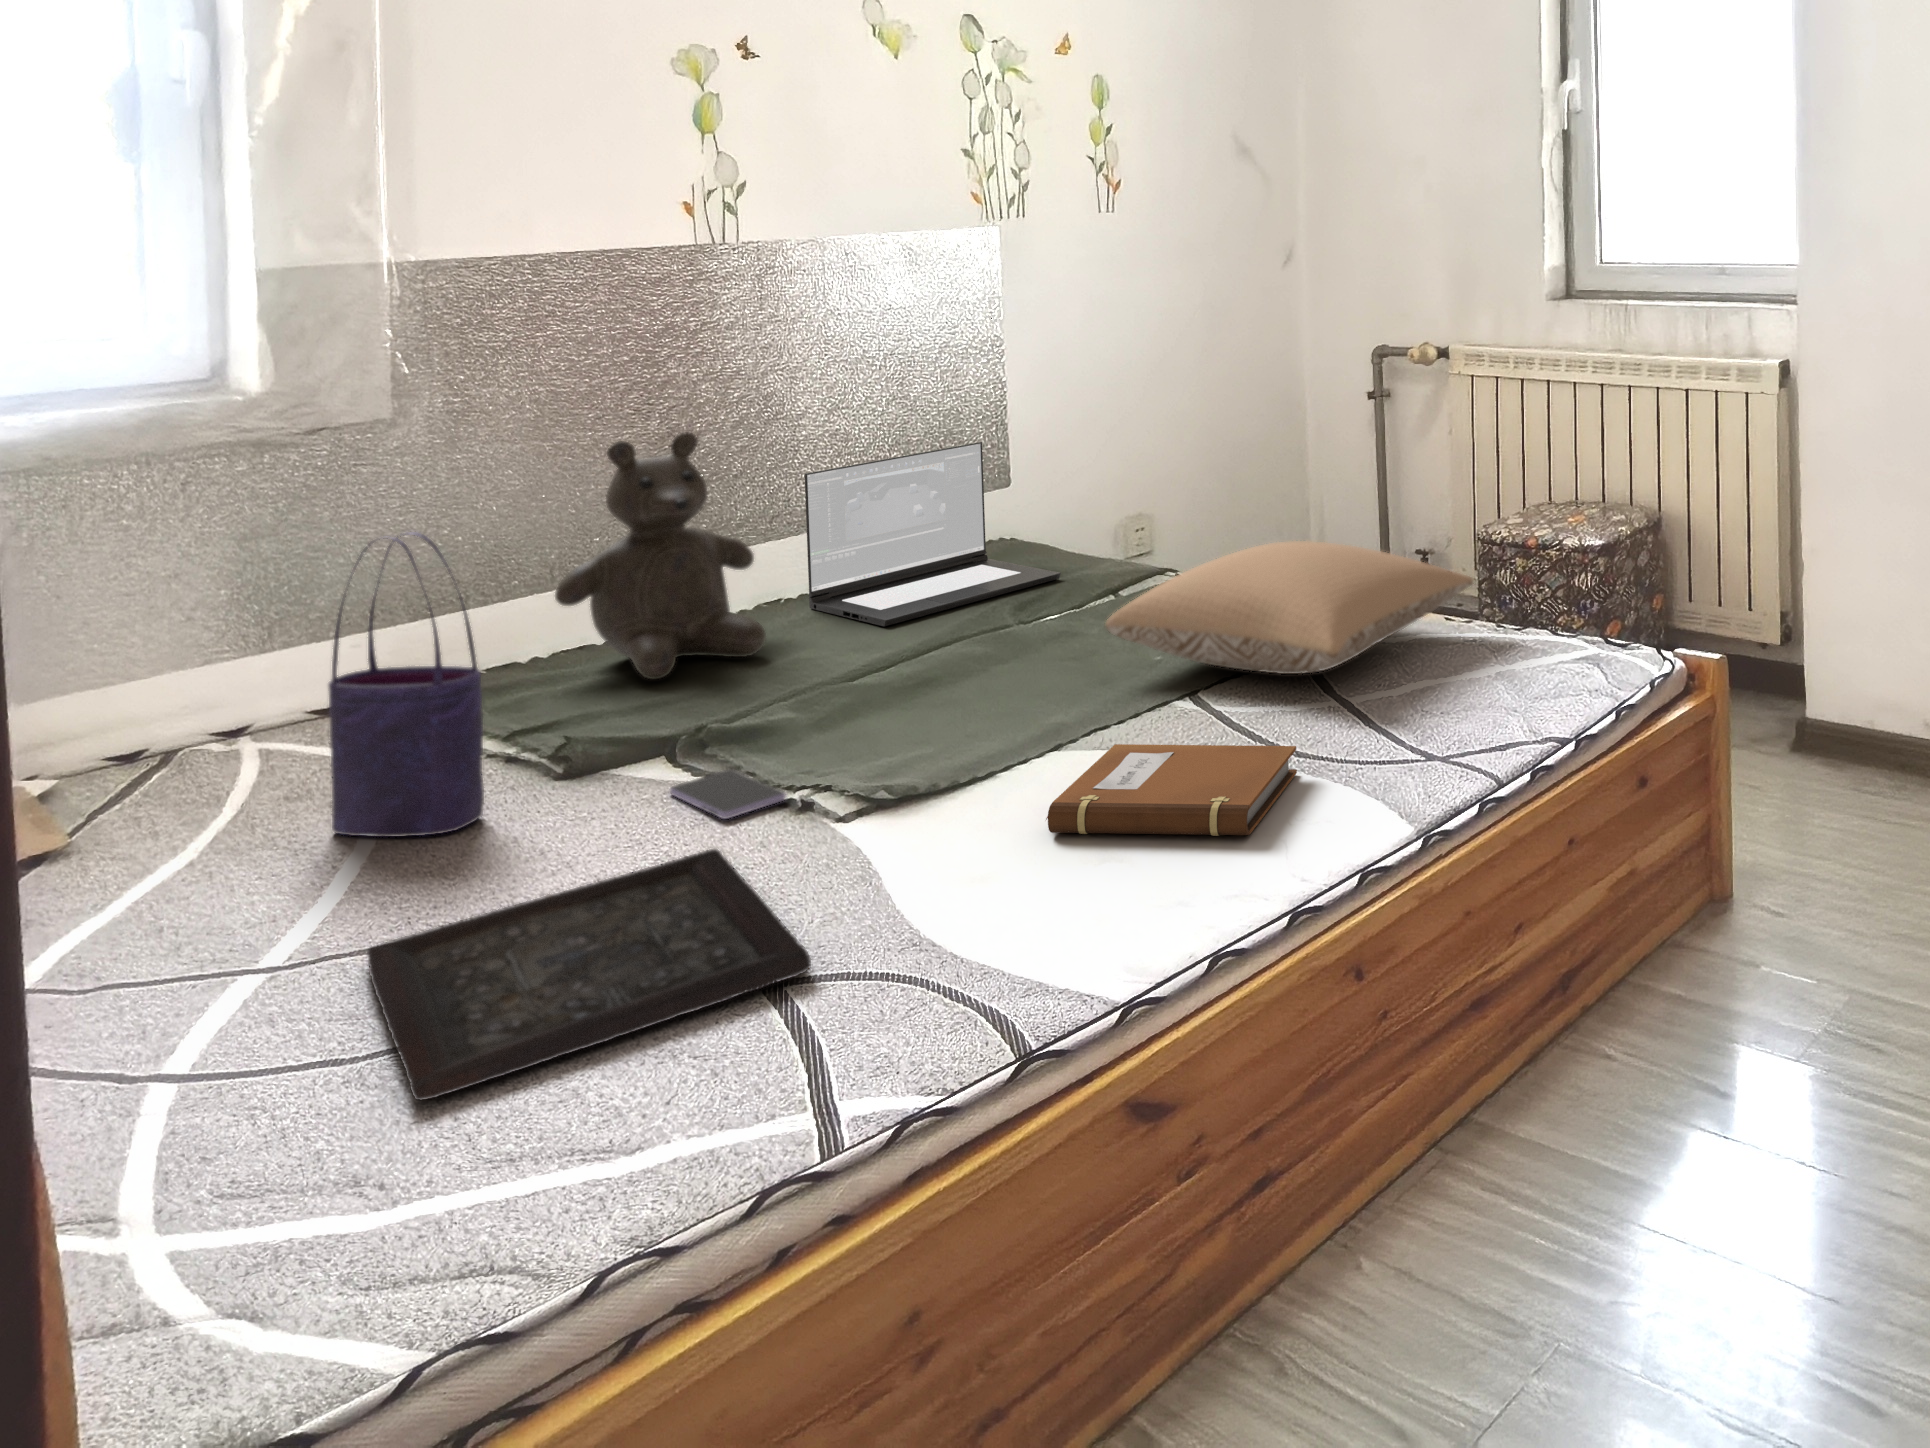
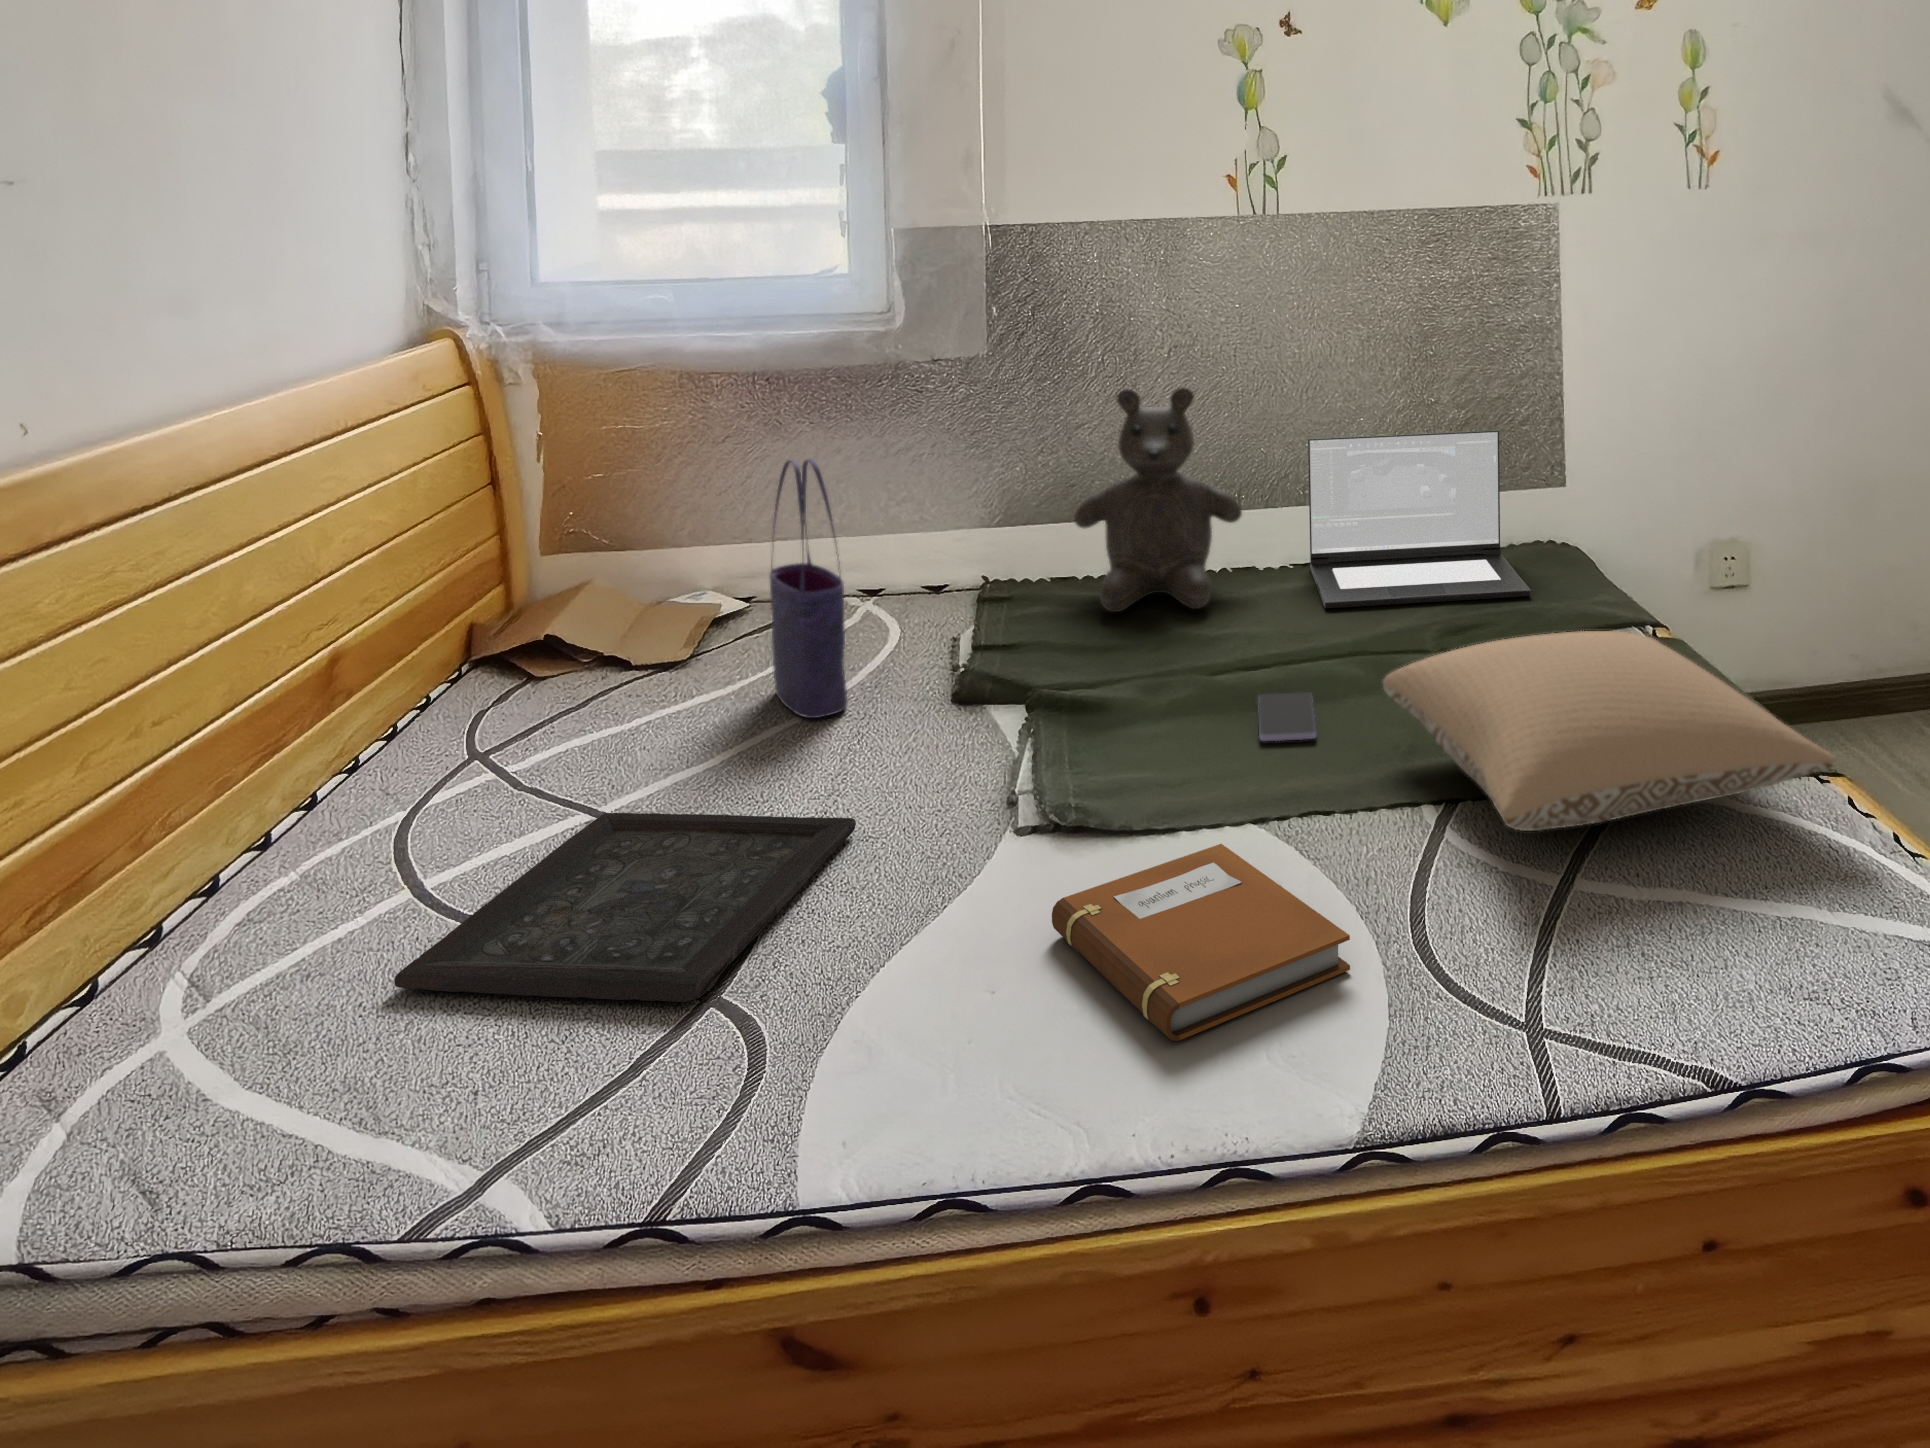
smartphone: present [670,769,786,819] -> present [1258,692,1316,741]

